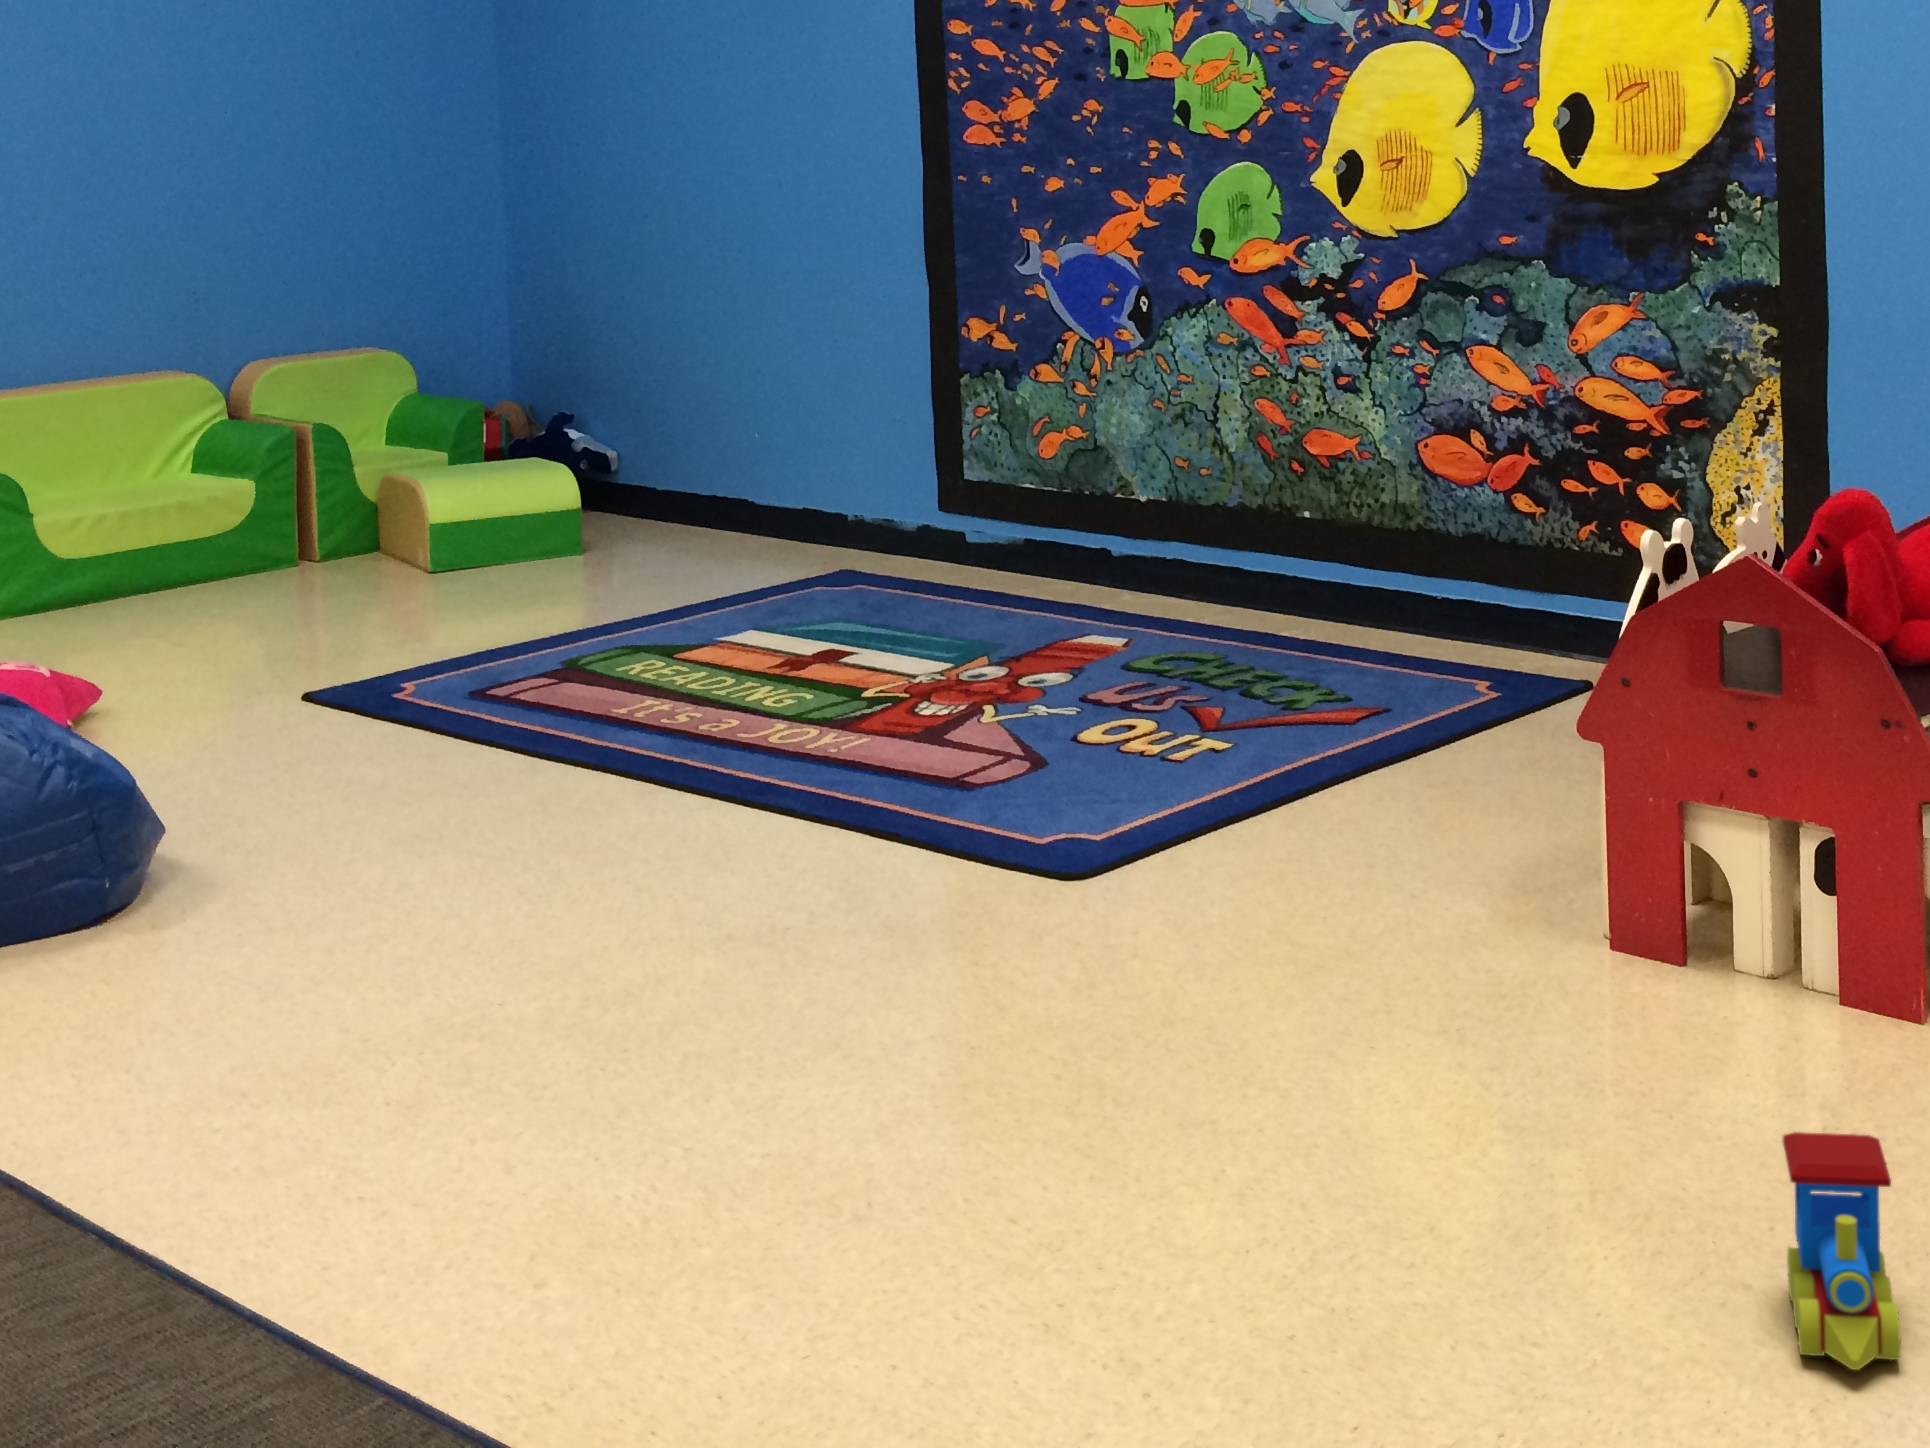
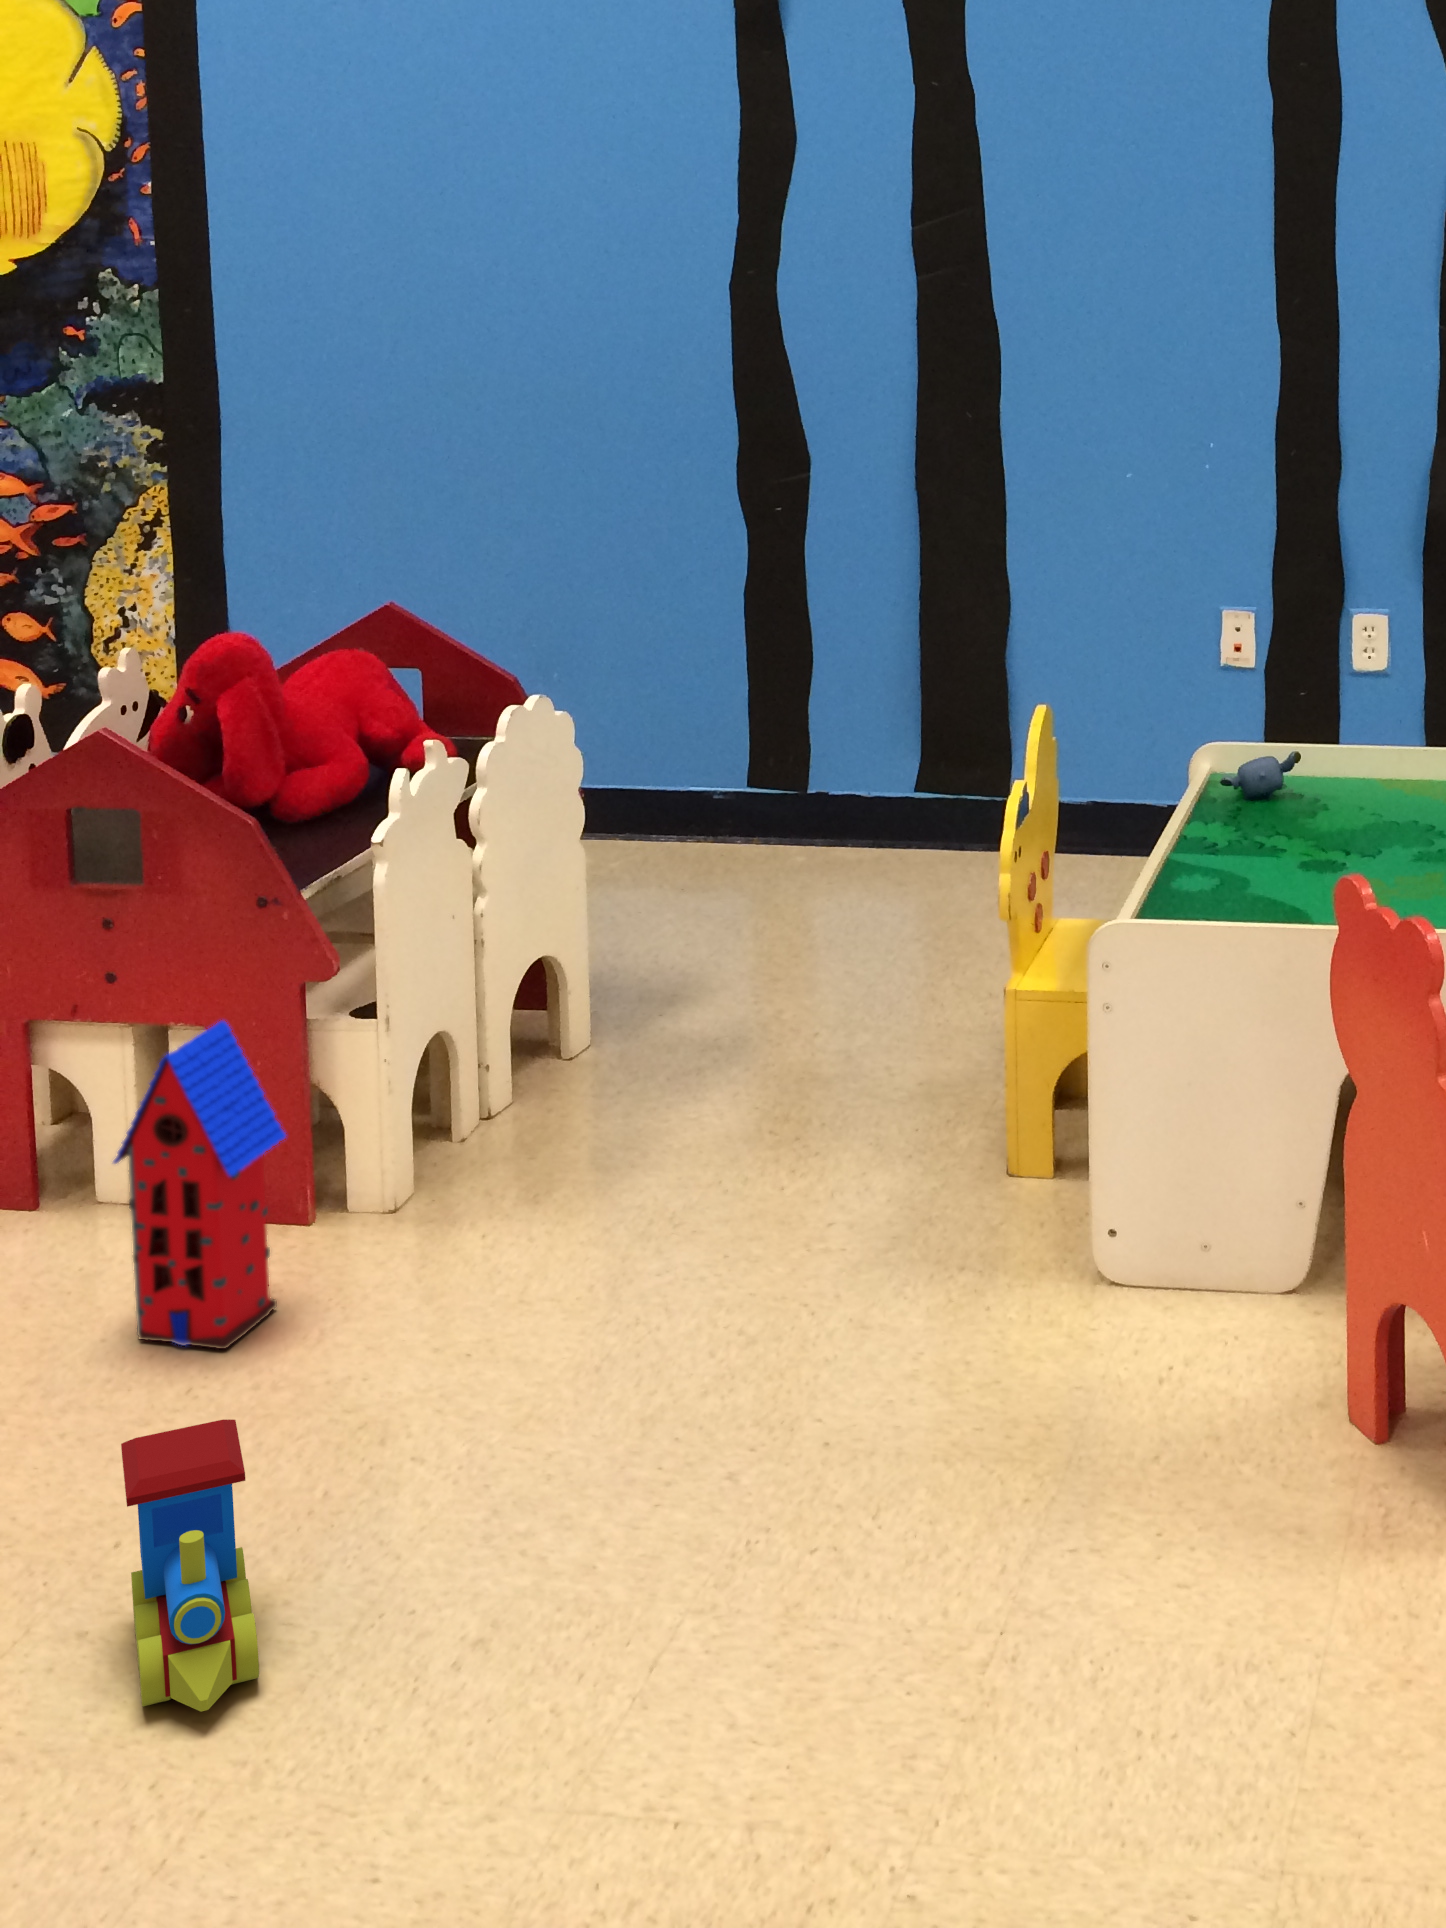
toy house: none [1760,814,1911,1105] -> present [114,1021,286,1349]

